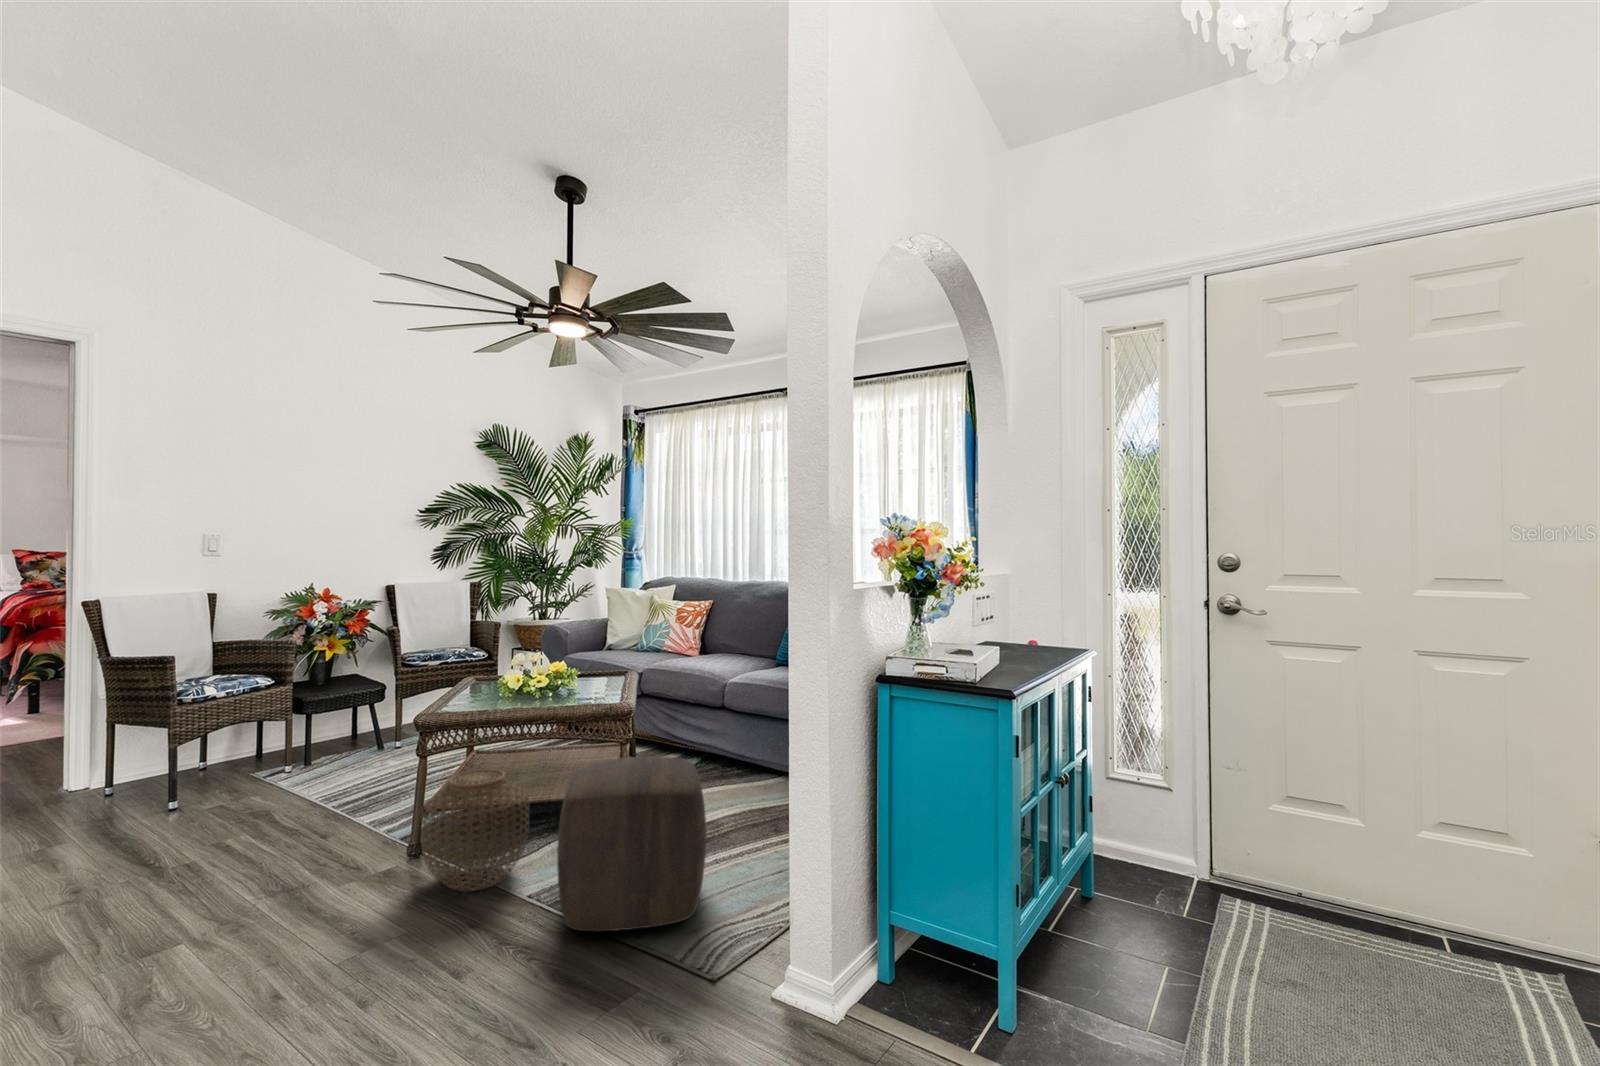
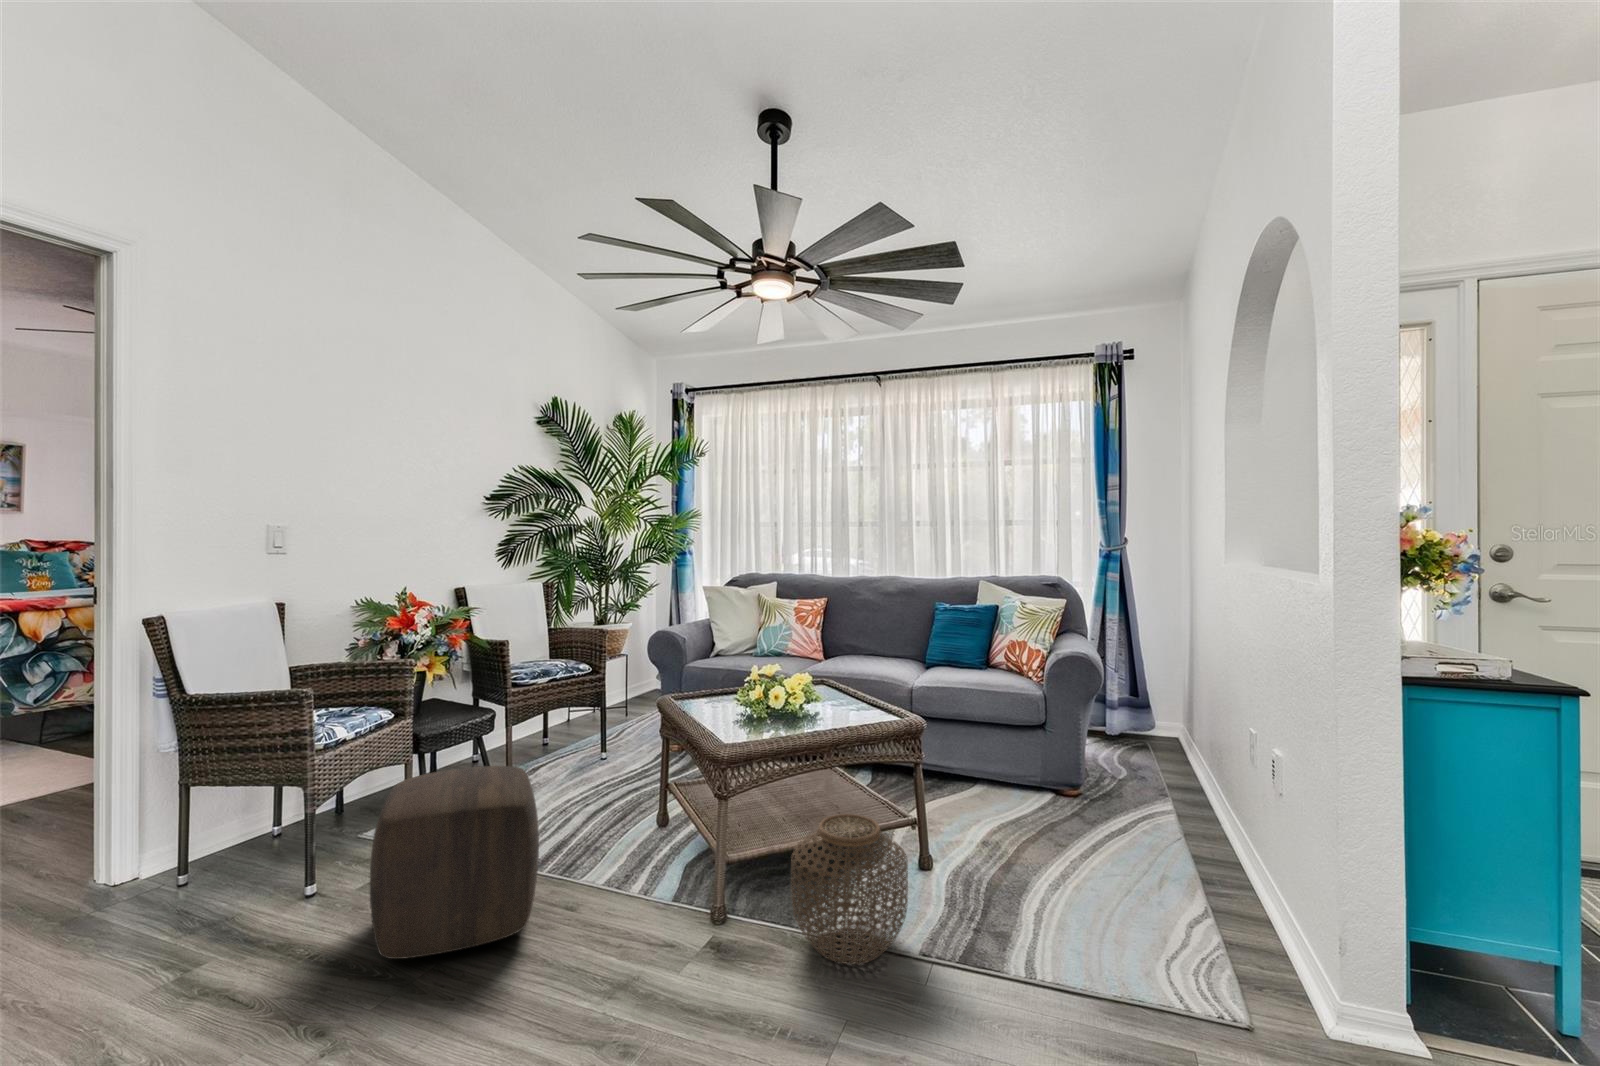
ottoman: present [557,756,706,931] -> present [370,766,539,959]

